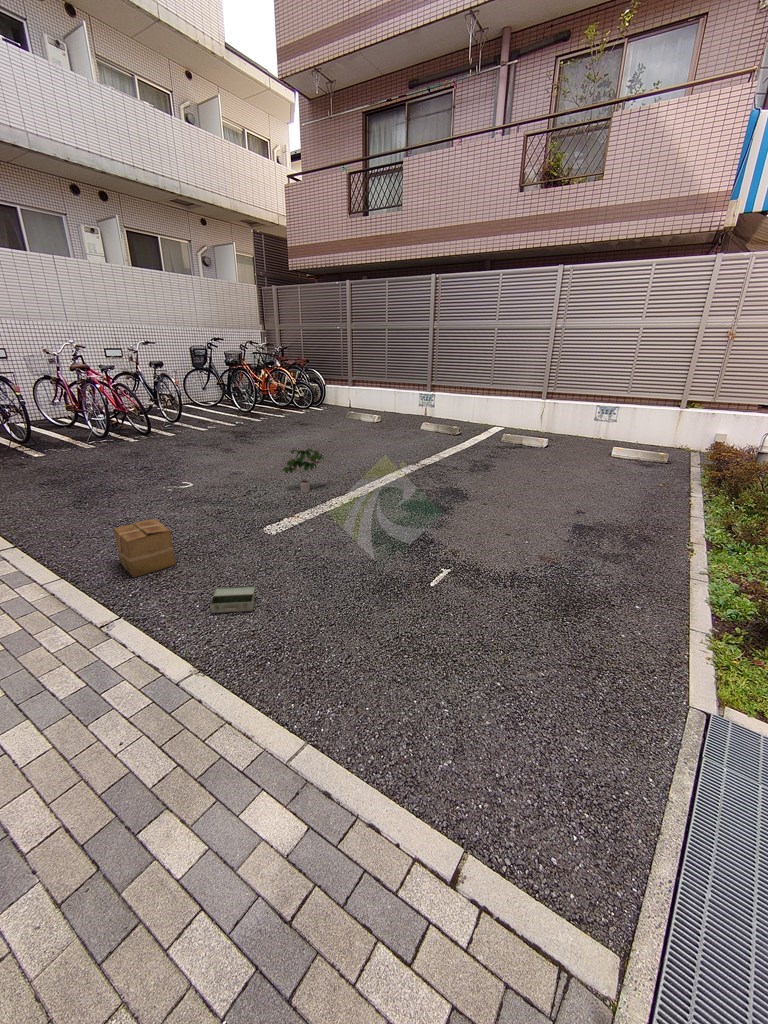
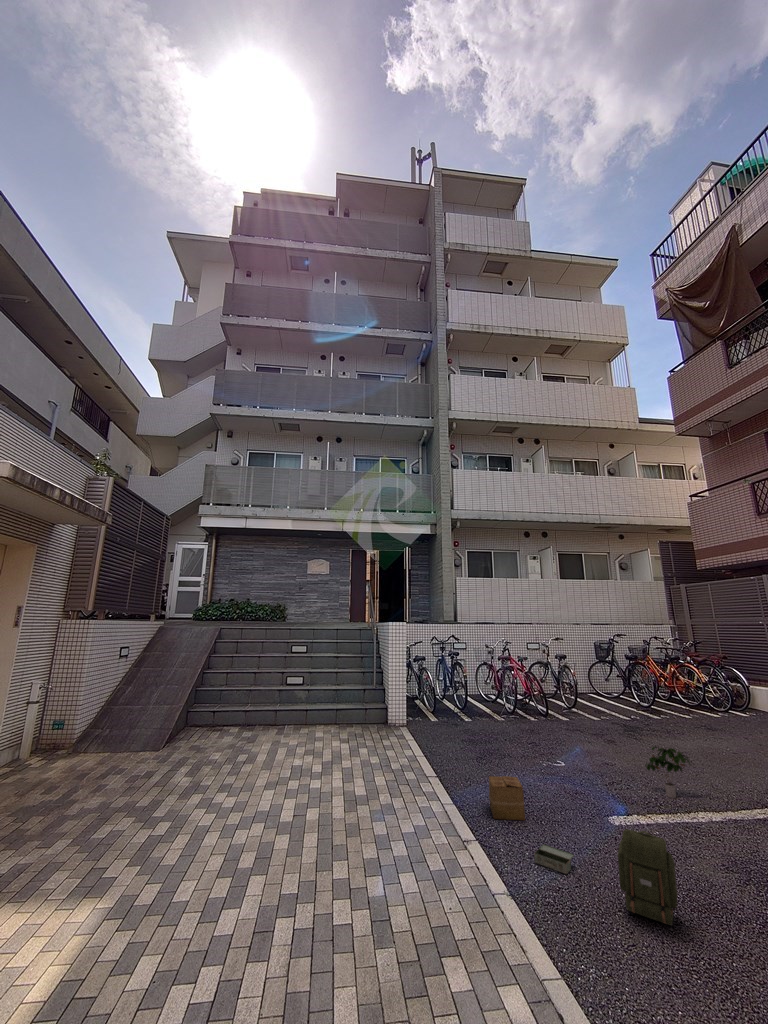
backpack: none [318,545,375,622] -> present [618,829,677,925]

